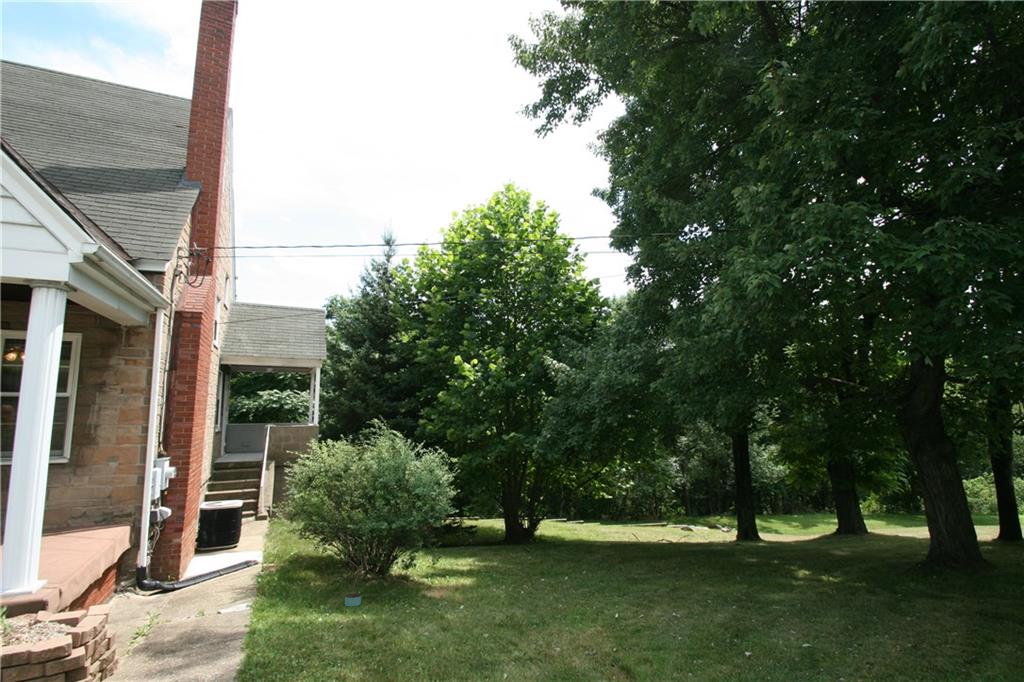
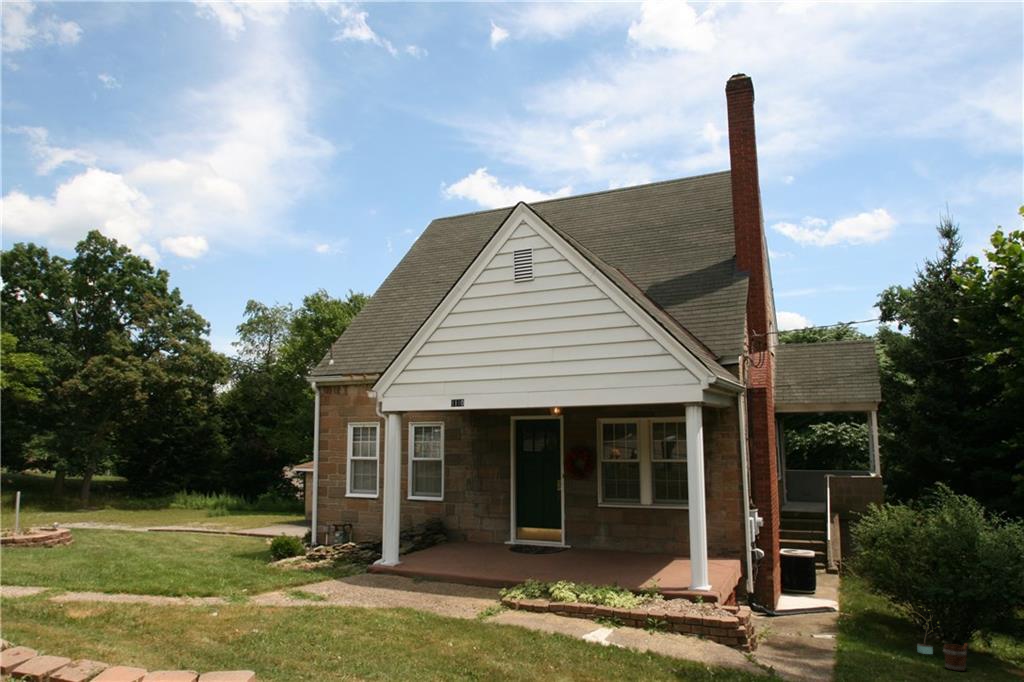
bucket: none [377,589,401,626] -> present [943,643,967,671]

